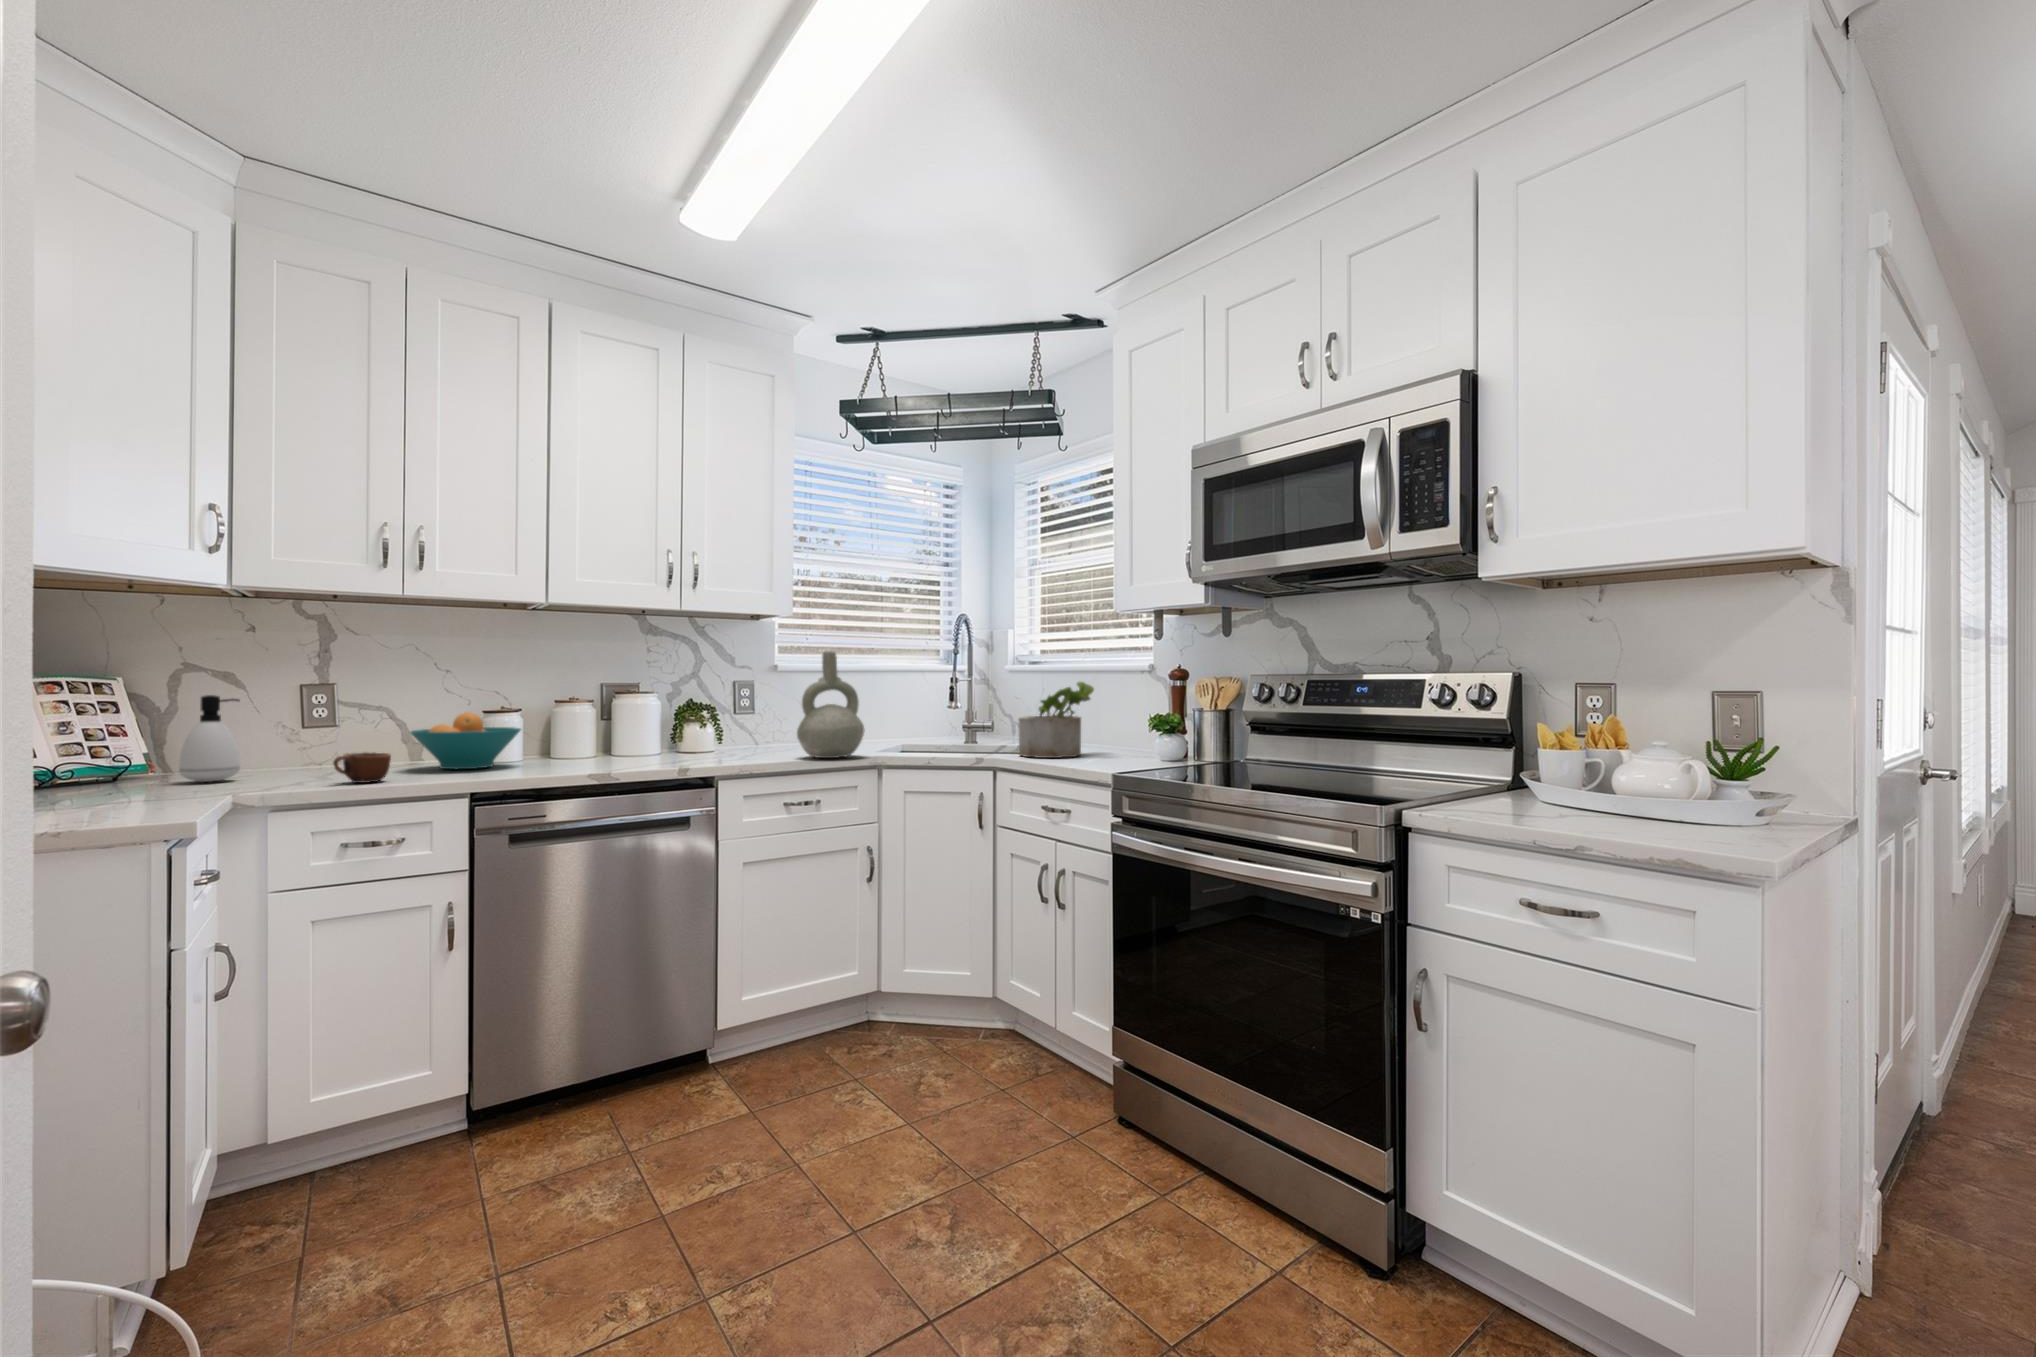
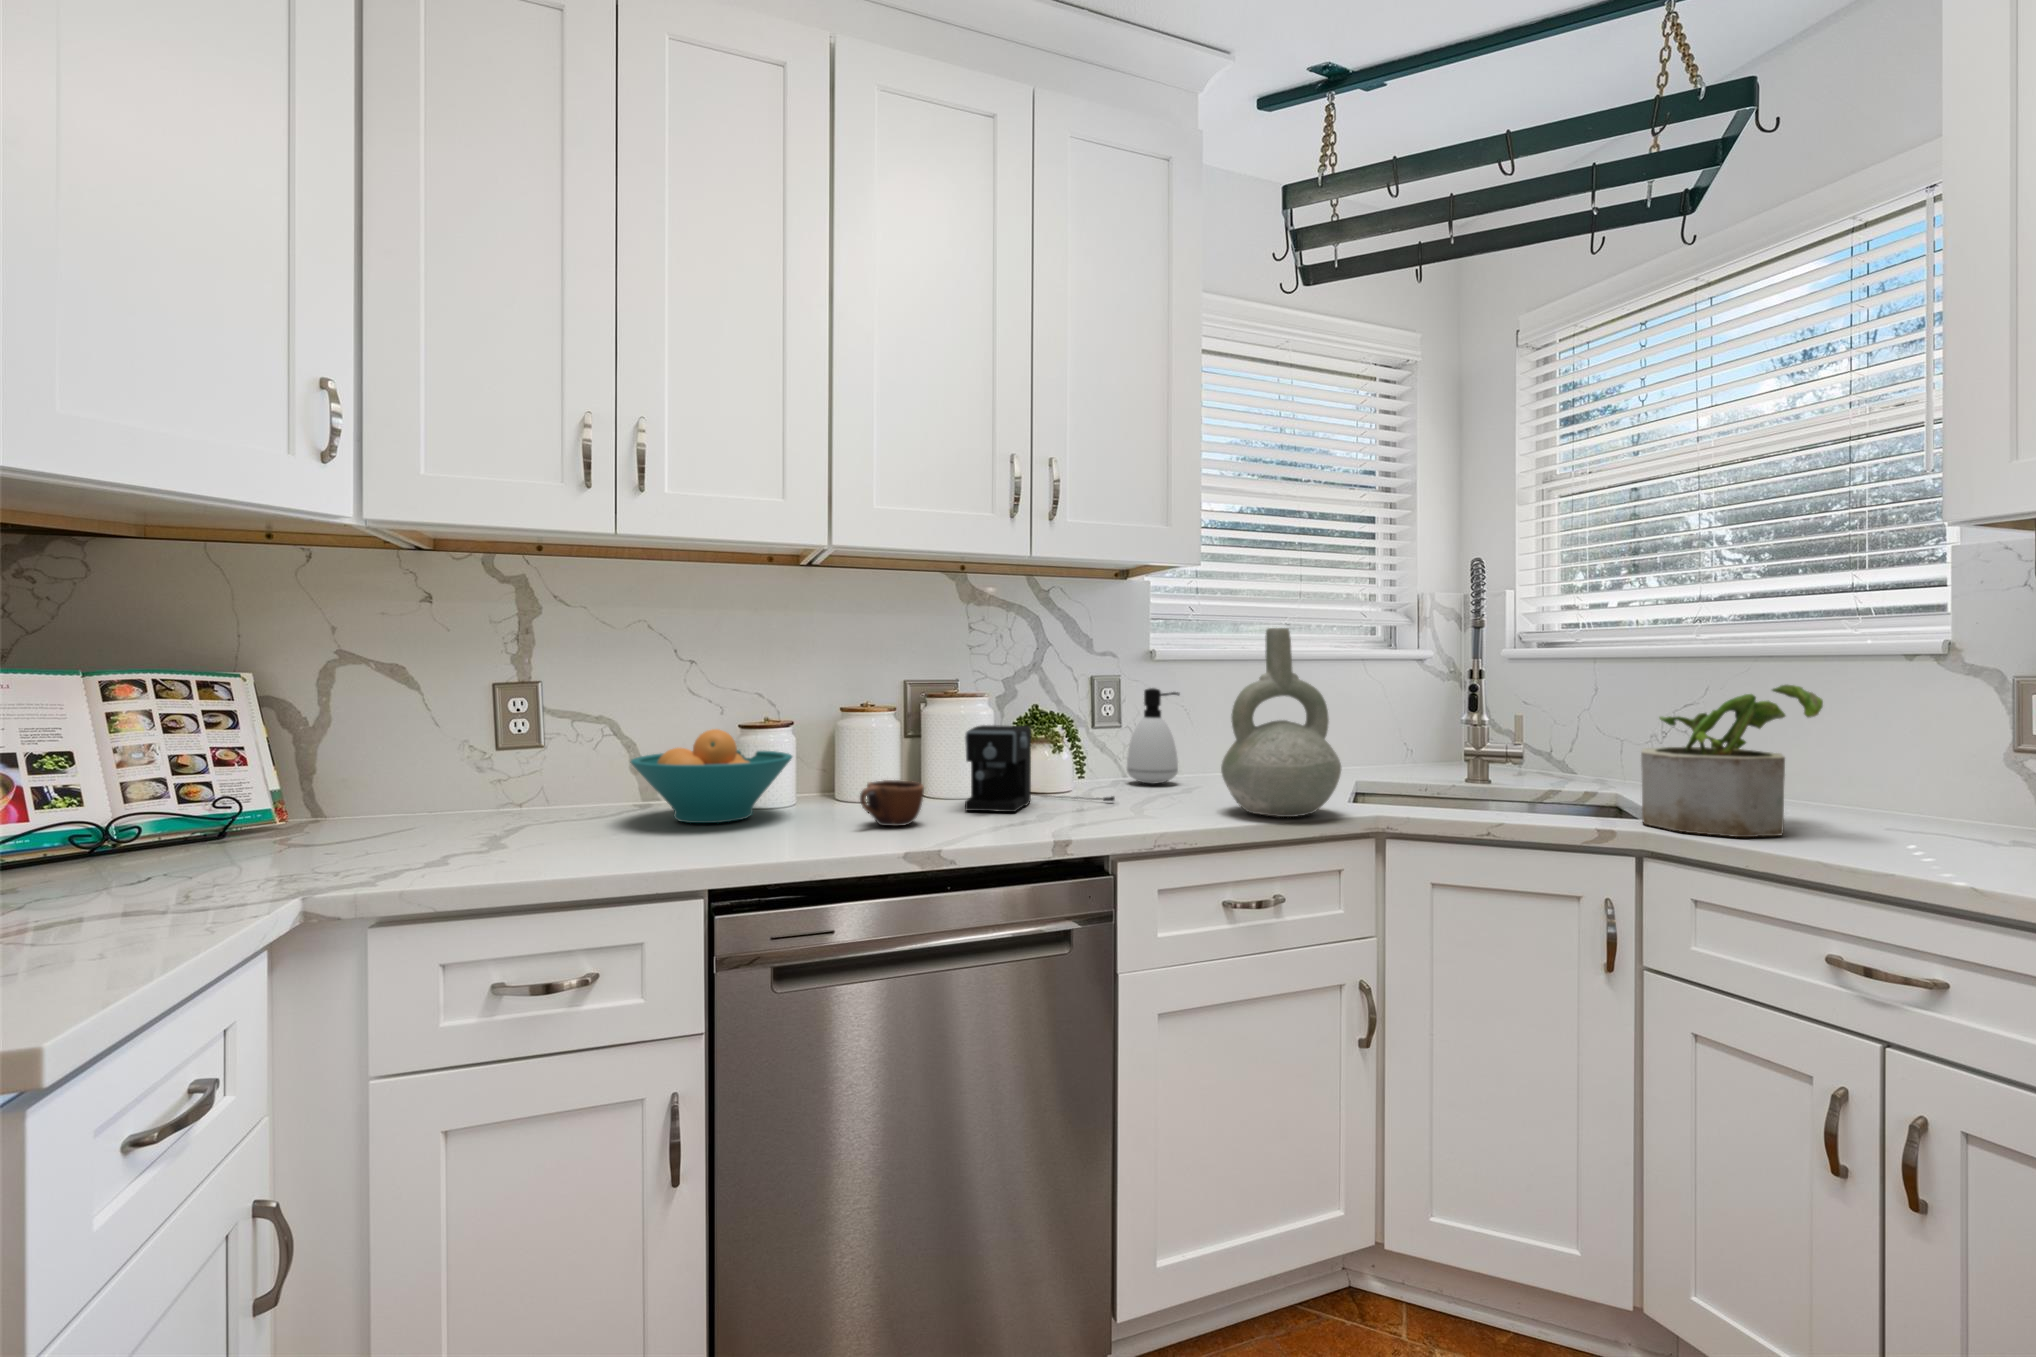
soap dispenser: present [179,695,240,782] -> present [1127,688,1179,784]
coffee maker: none [637,711,737,761] -> present [965,725,1115,812]
mug: present [333,752,391,783] -> present [860,780,924,826]

